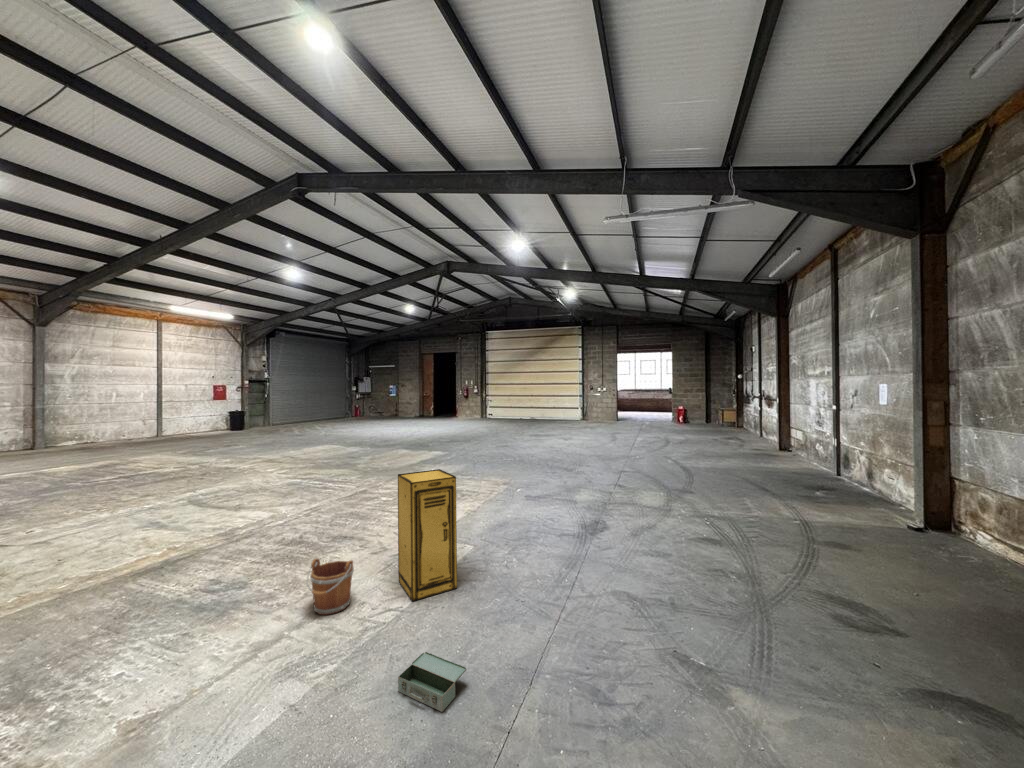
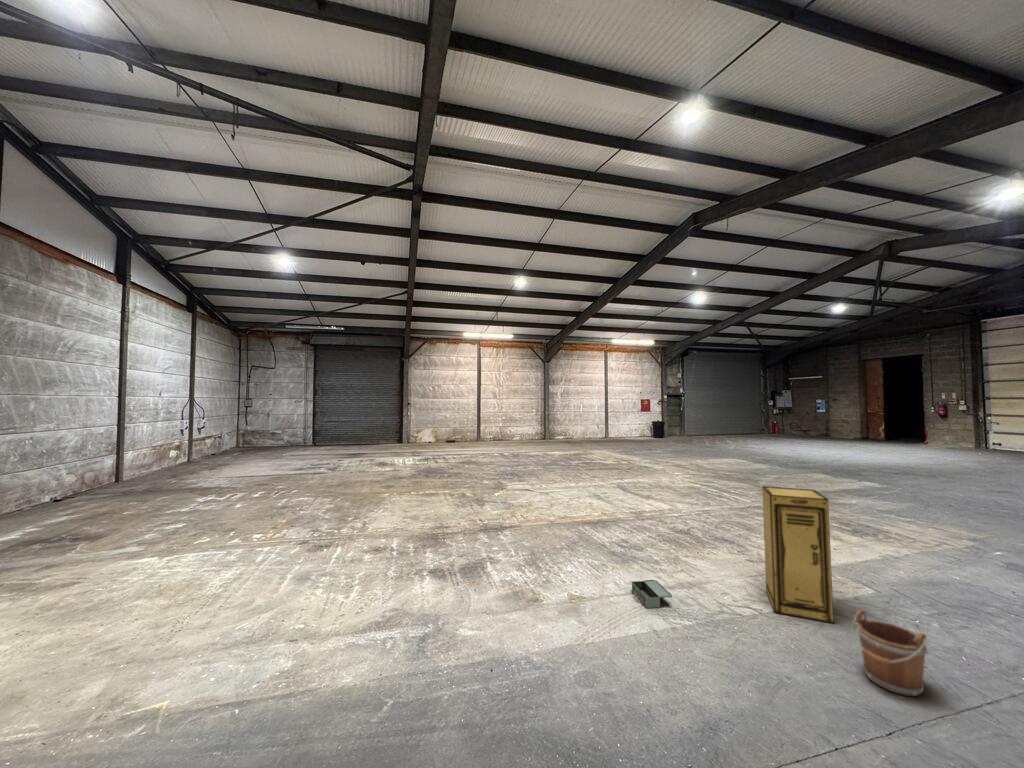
bucket: present [307,559,354,615] -> present [852,610,928,696]
toolbox: present [398,652,466,712] -> present [632,580,672,608]

